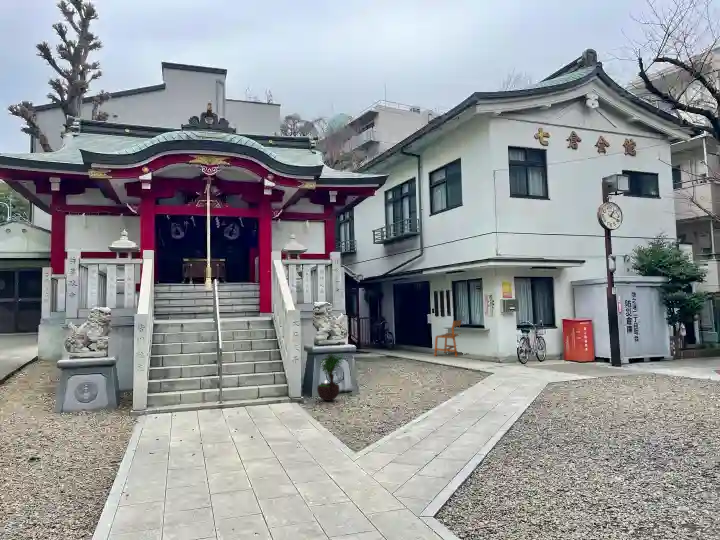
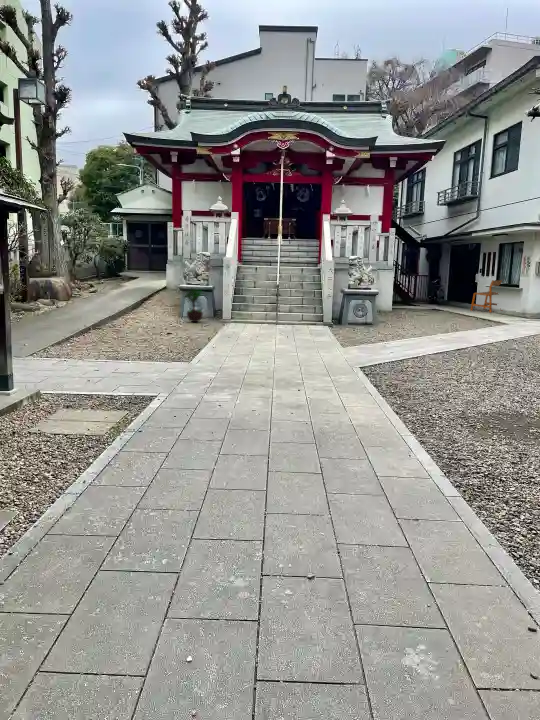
potted tree: present [317,354,342,401] -> present [184,288,203,322]

